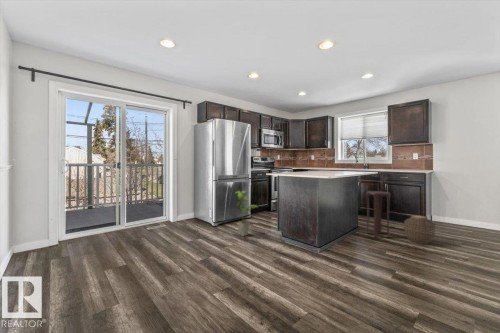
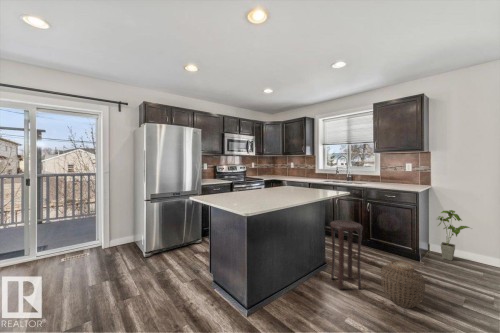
house plant: present [236,191,255,236] -> present [438,210,470,261]

